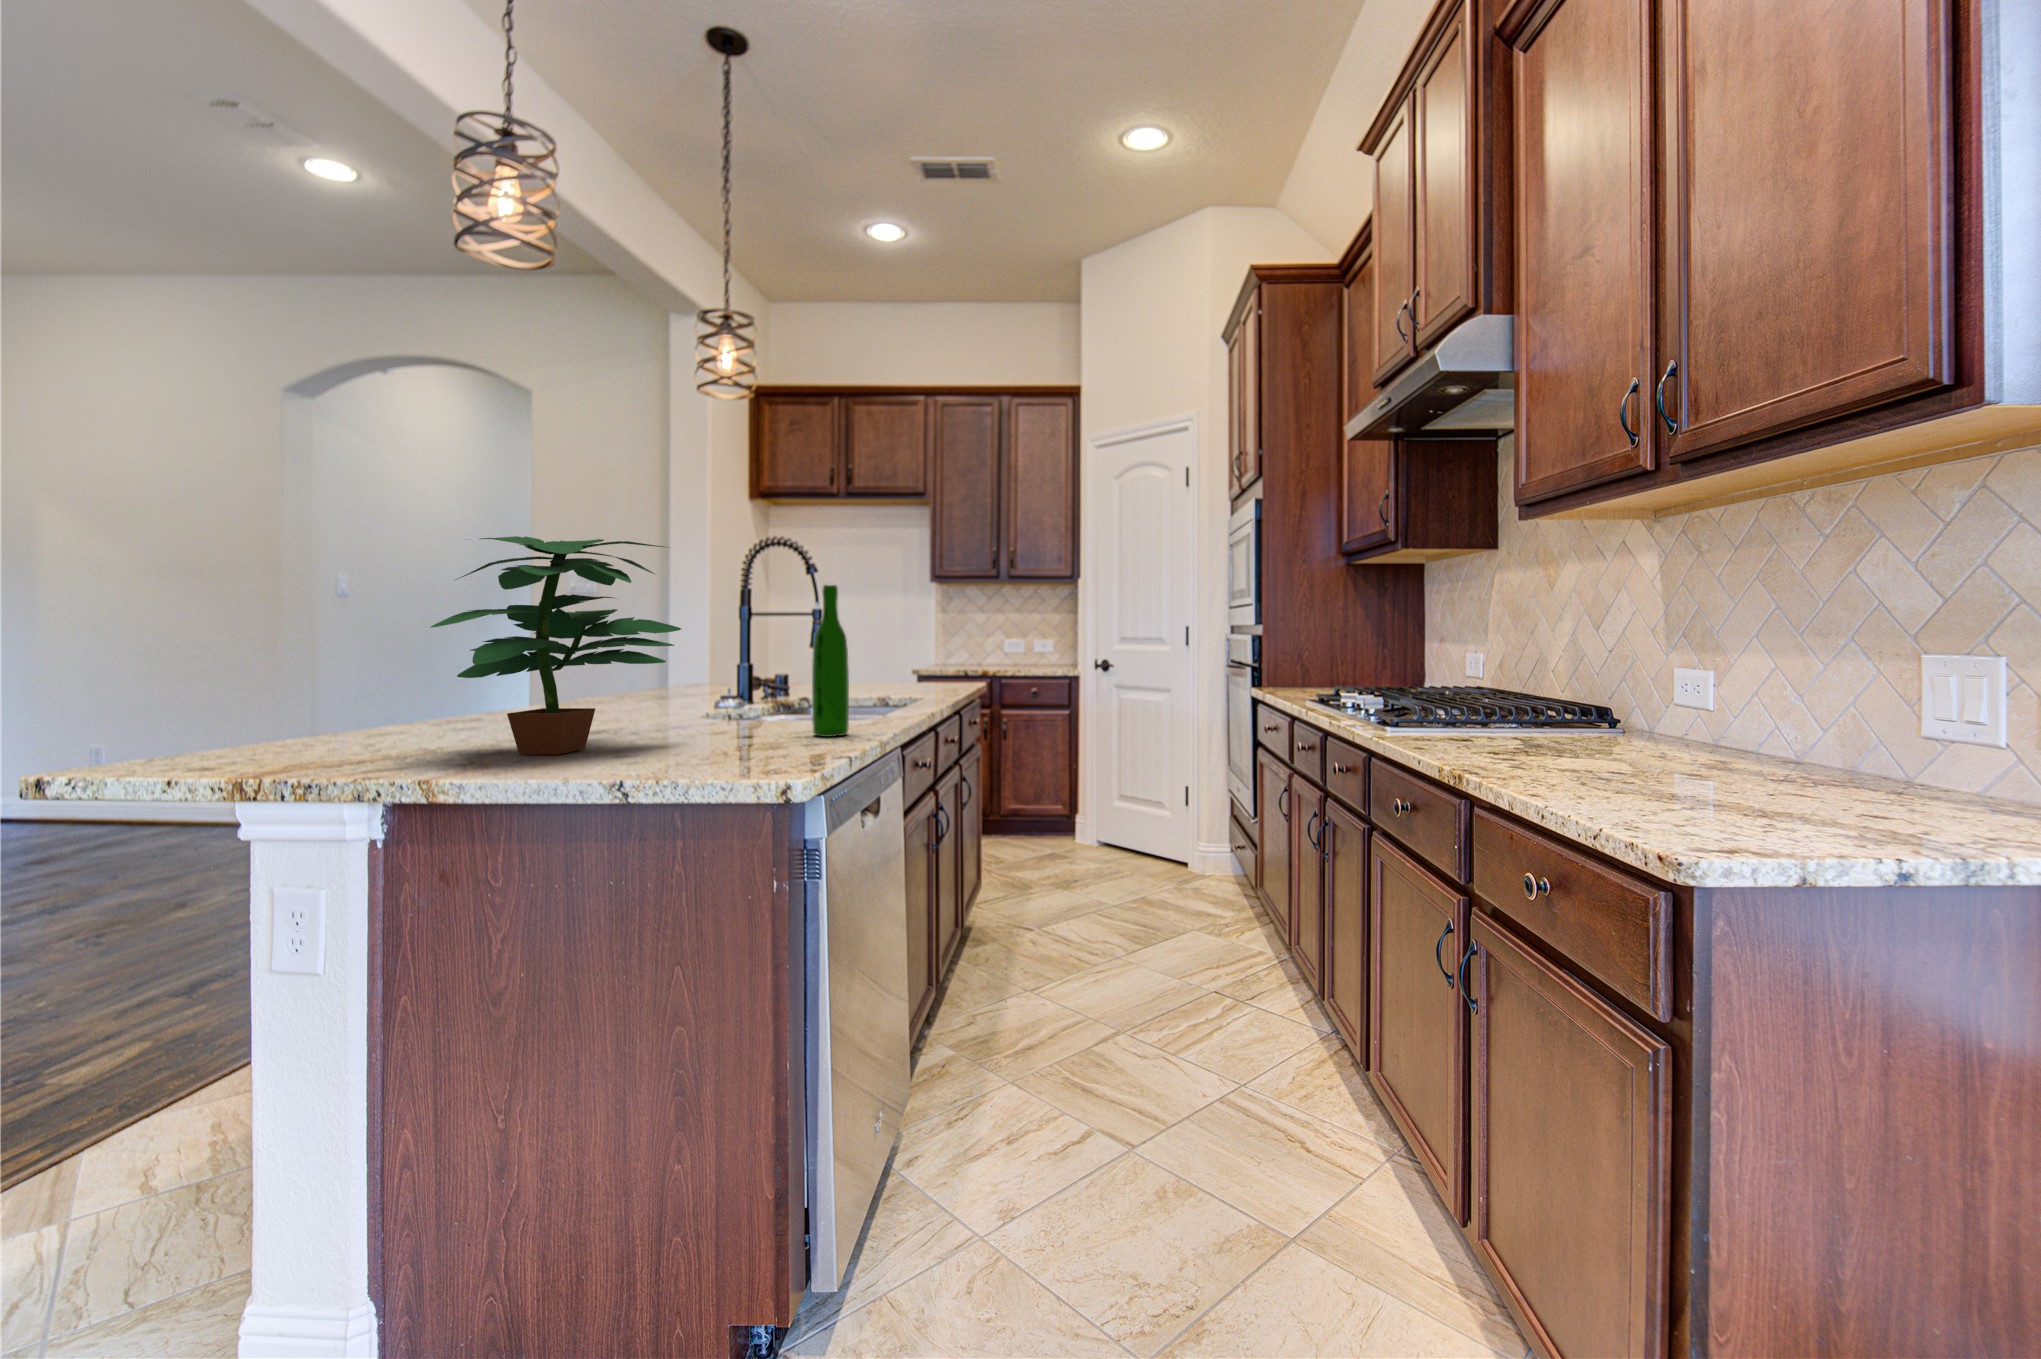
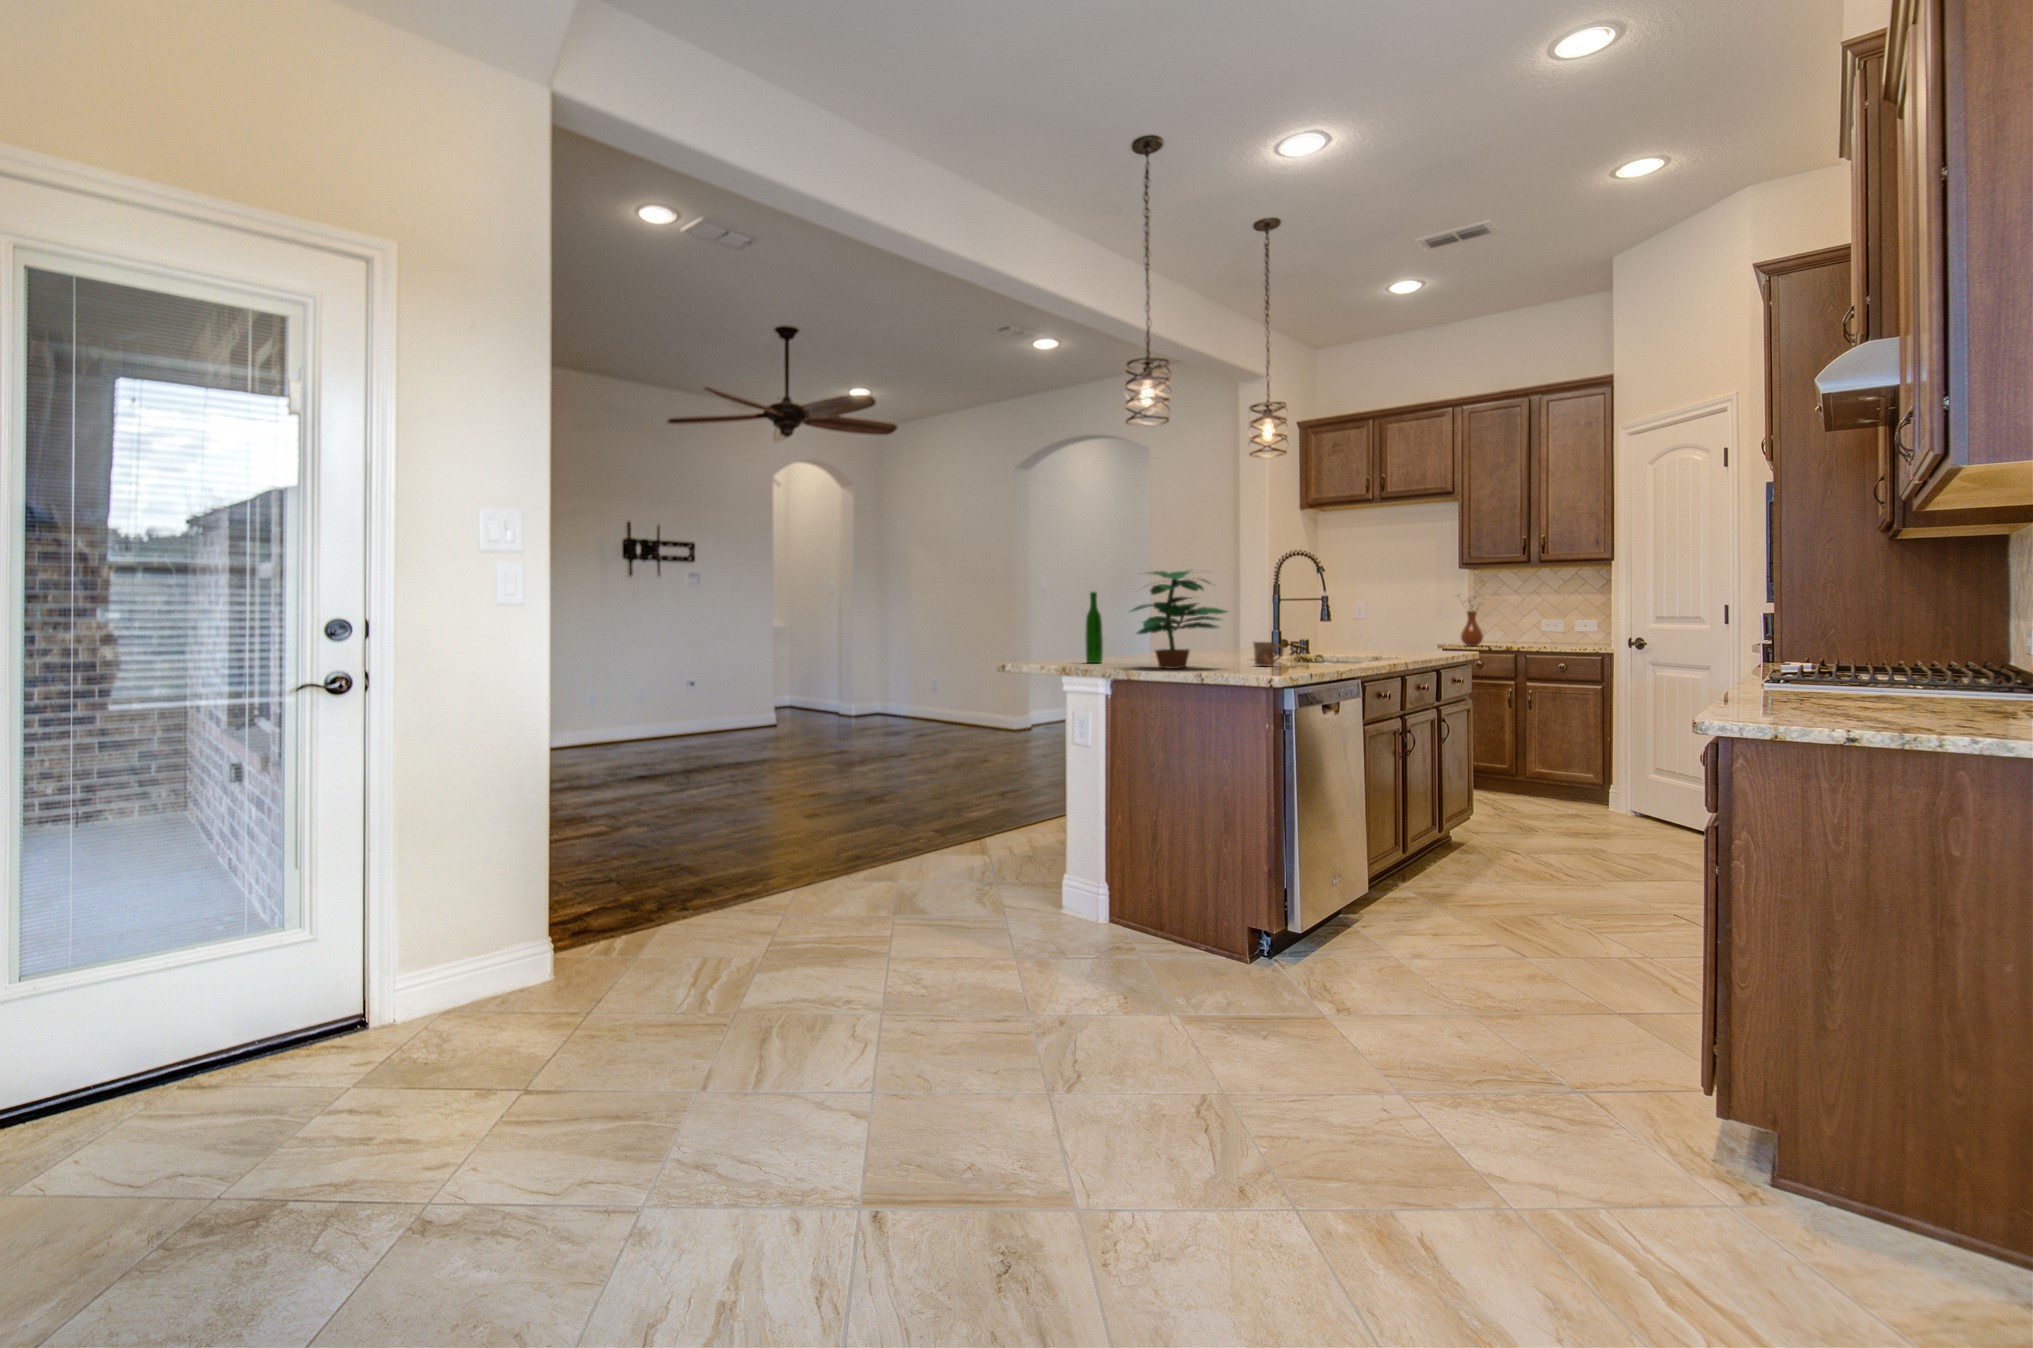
wine bottle: present [812,585,849,737] -> present [1085,592,1103,663]
vase: none [924,610,962,671] -> present [1458,596,1483,646]
mug: none [723,684,781,730] -> present [1253,642,1284,666]

